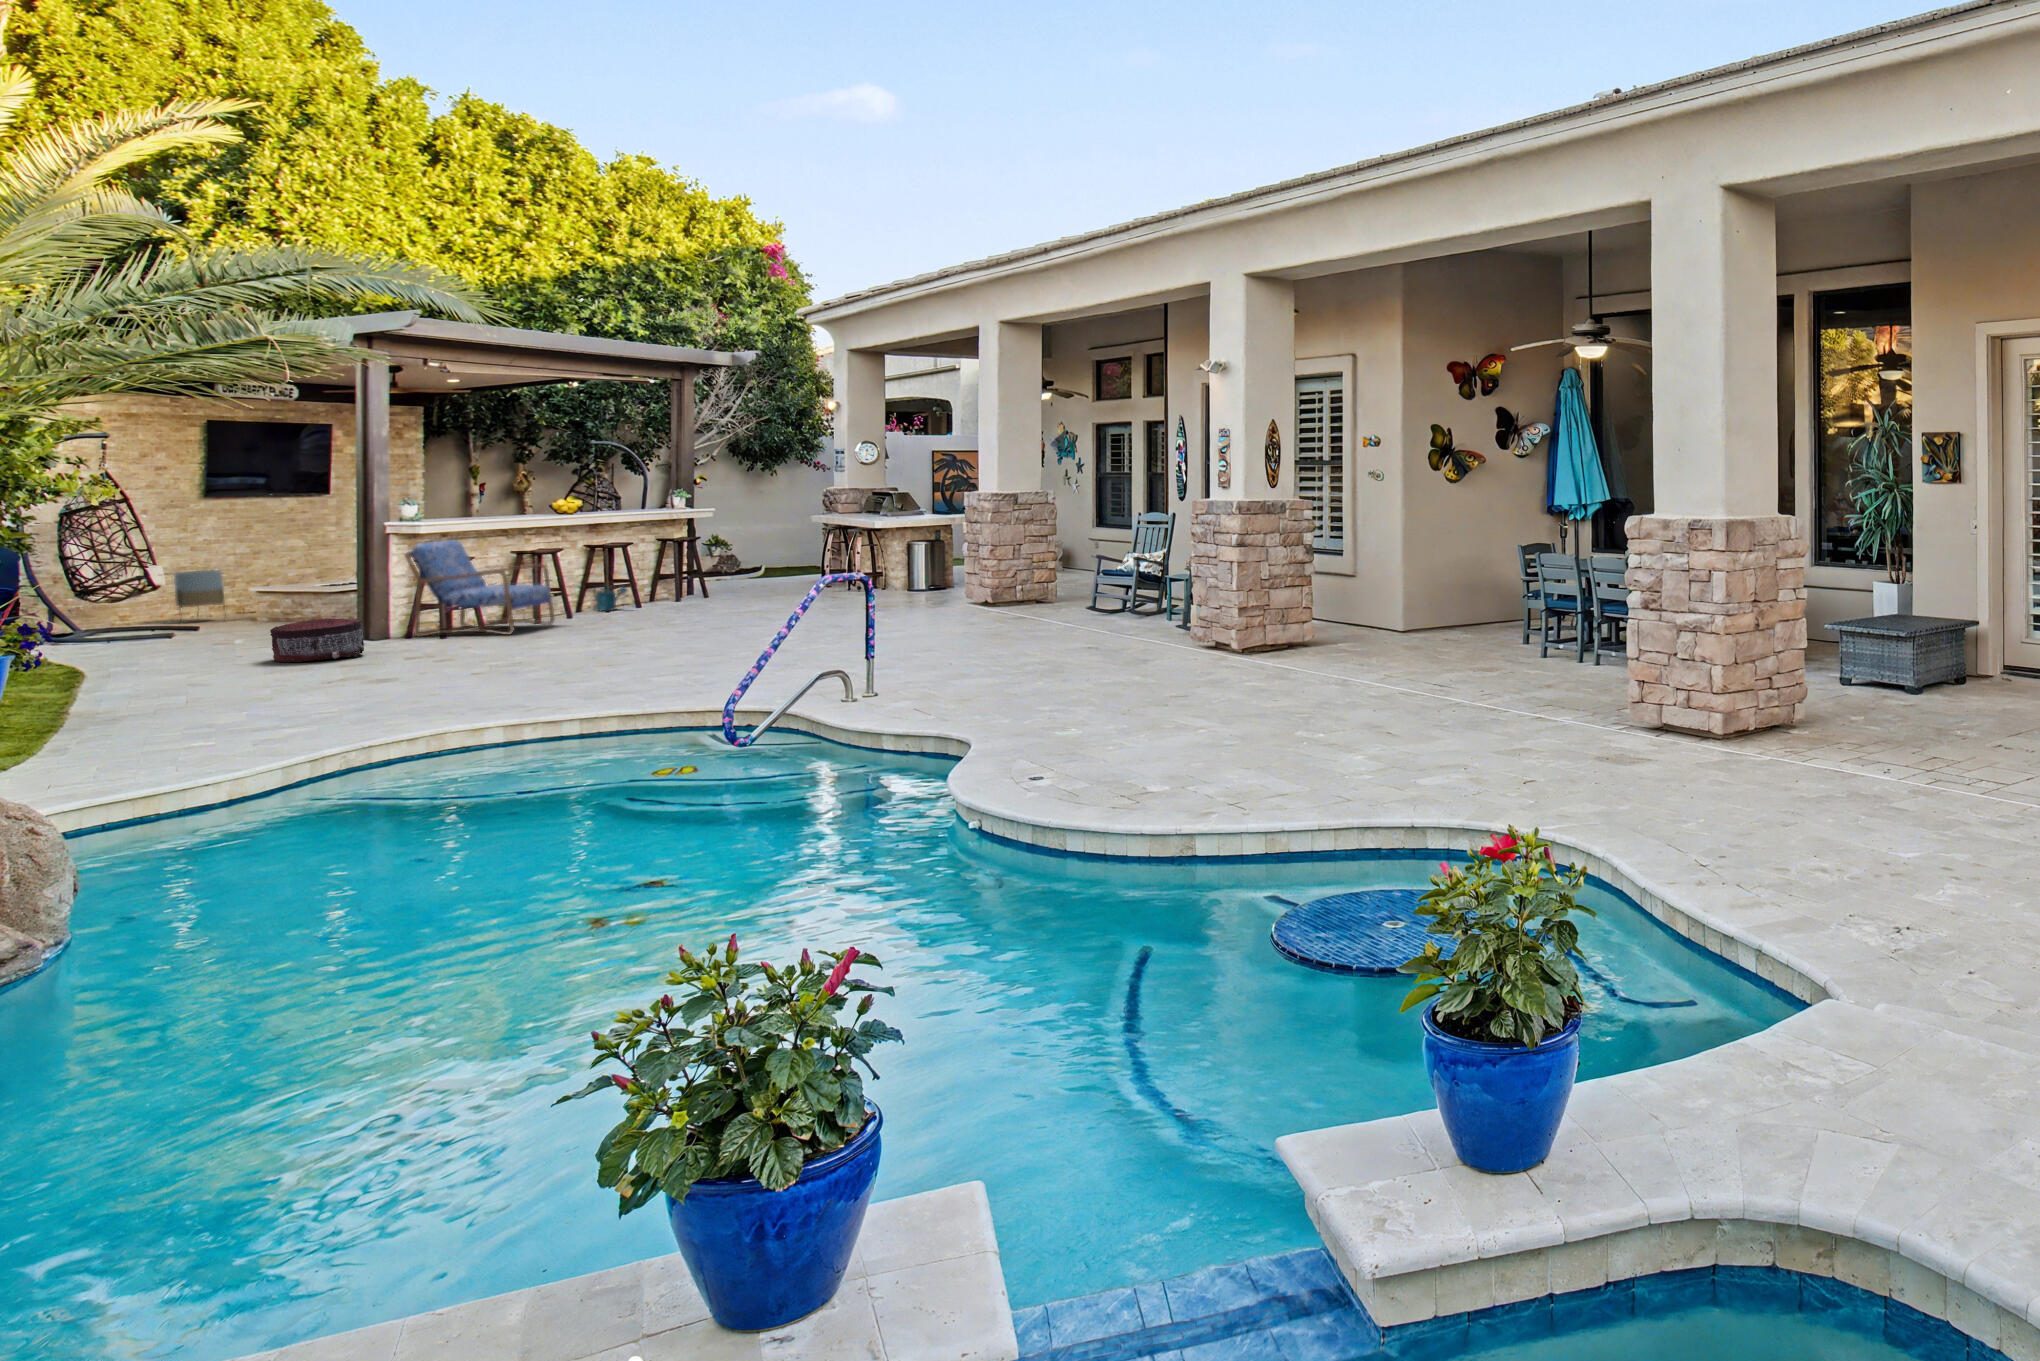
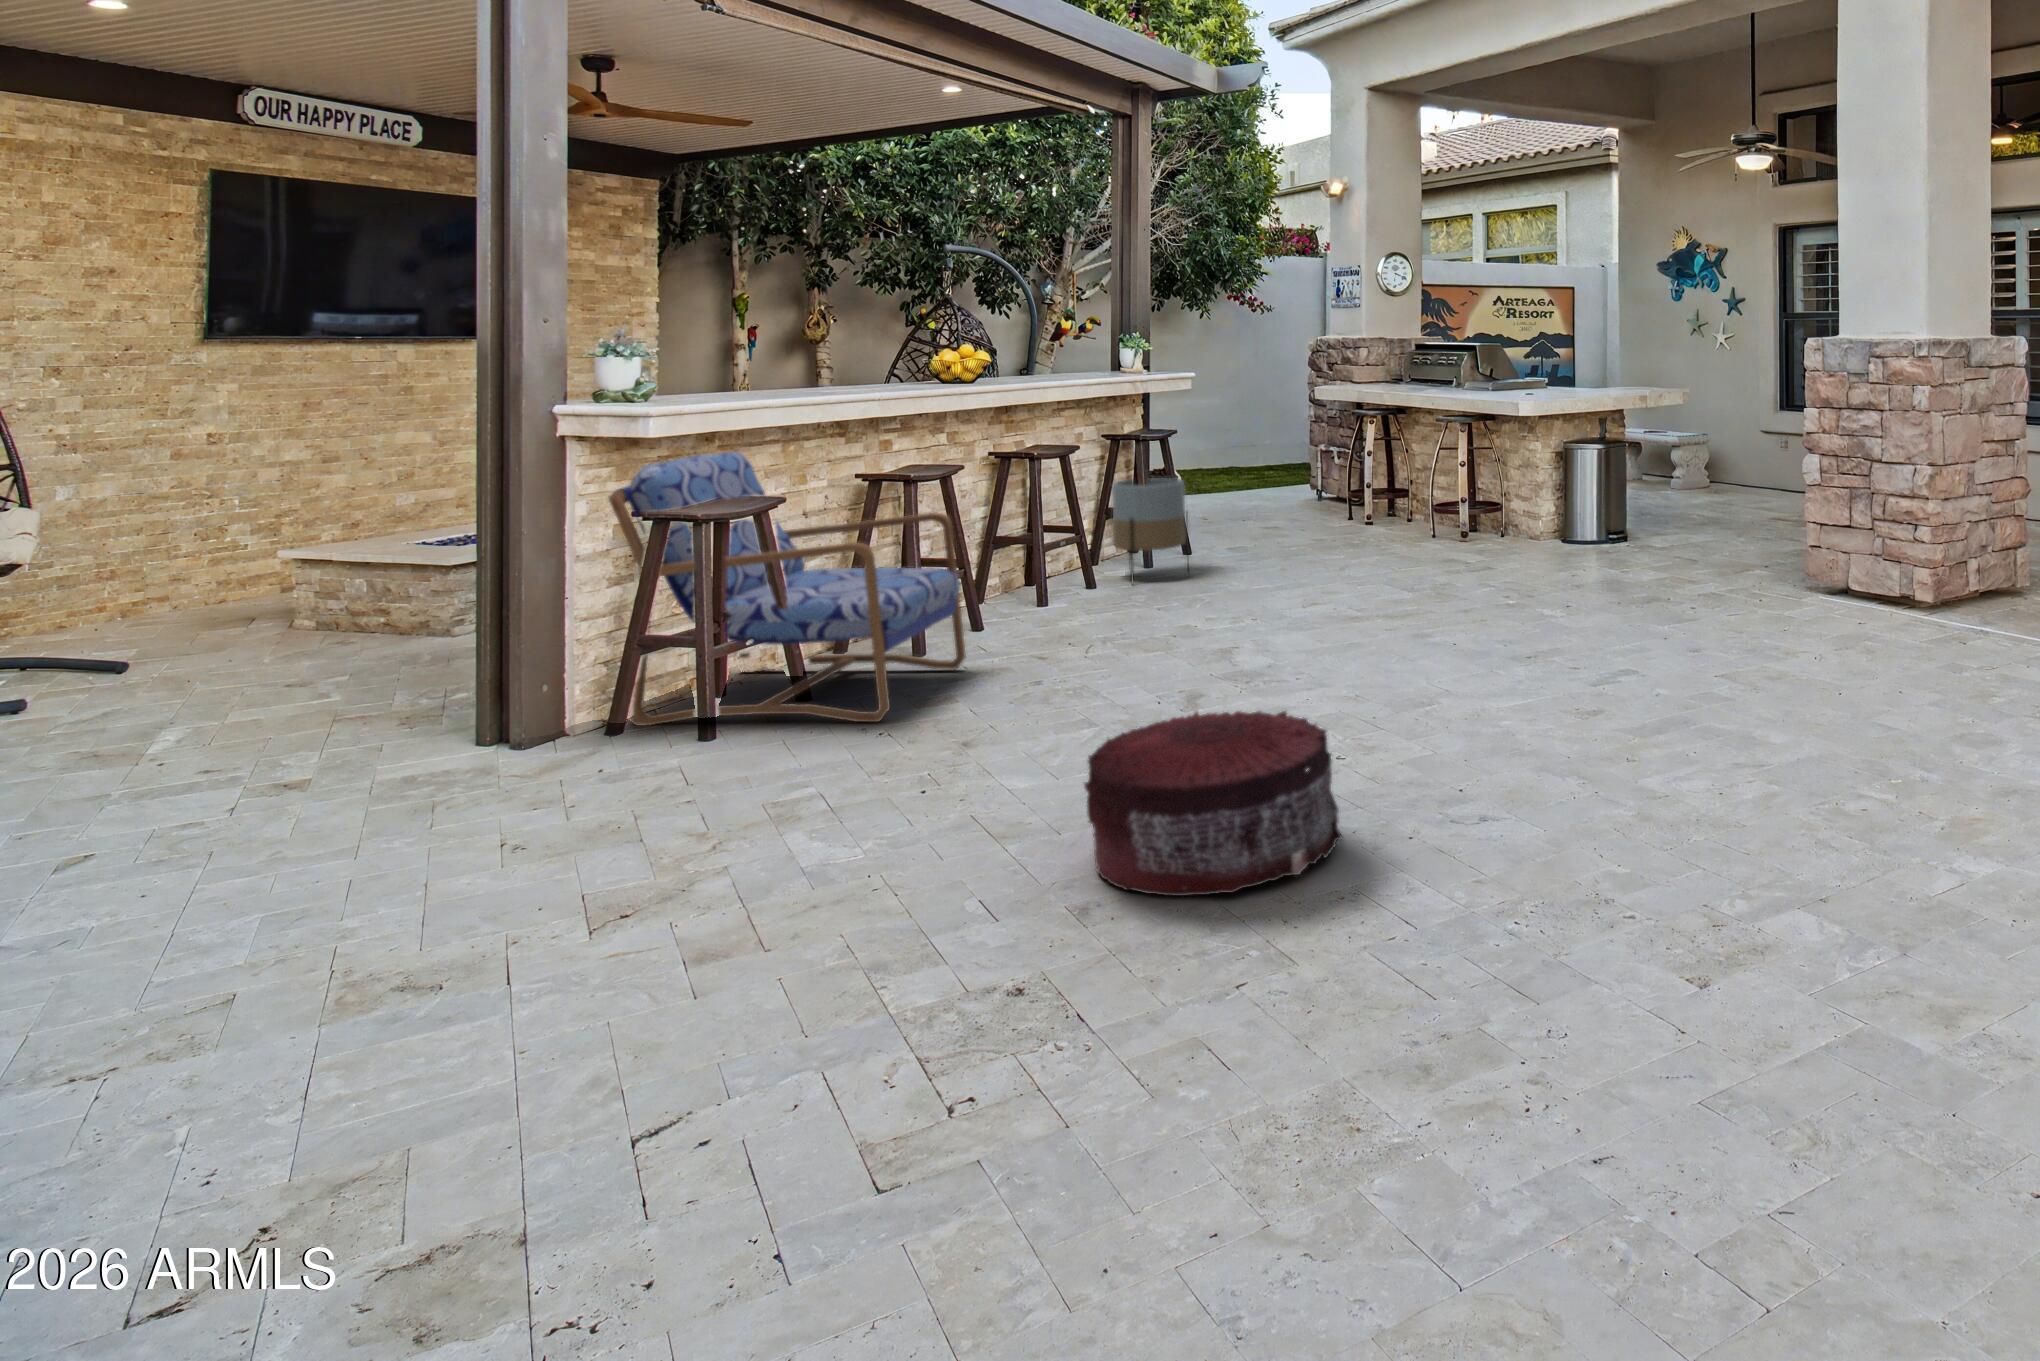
planter: present [174,570,224,616] -> present [1113,478,1189,582]
watering can: present [594,587,627,611] -> none [1007,547,1084,606]
pouf: present [270,618,364,662] -> present [1084,711,1342,896]

